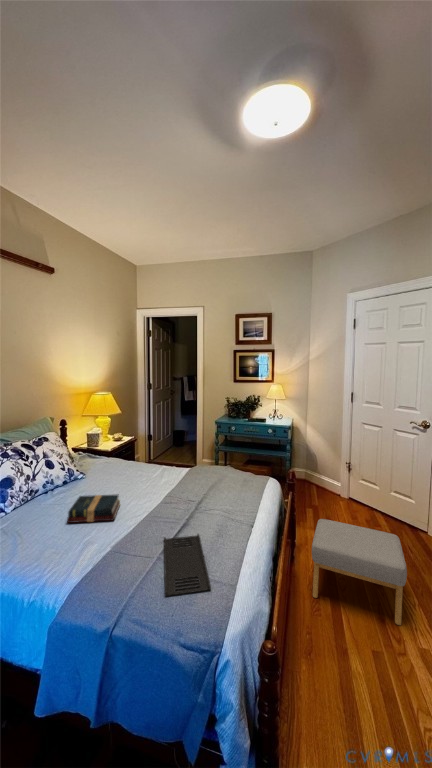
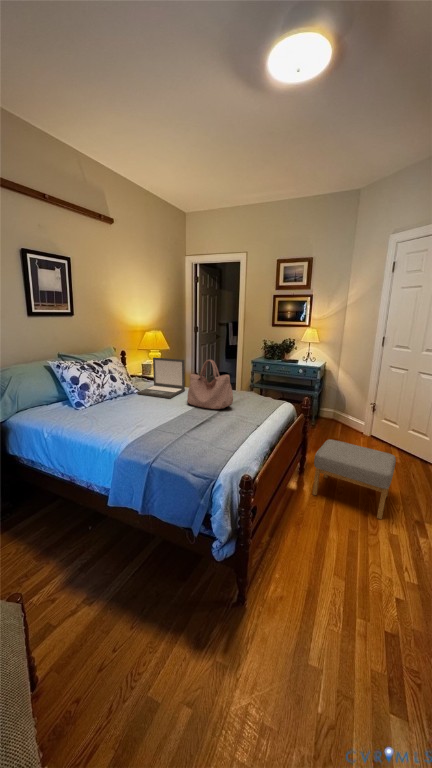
laptop: none [82,431,145,486] -> present [137,358,185,398]
handbag: none [152,435,212,500] -> present [187,360,233,409]
hardback book: present [67,494,120,523] -> none [125,399,163,415]
tray: present [164,534,211,596] -> none [185,426,217,453]

